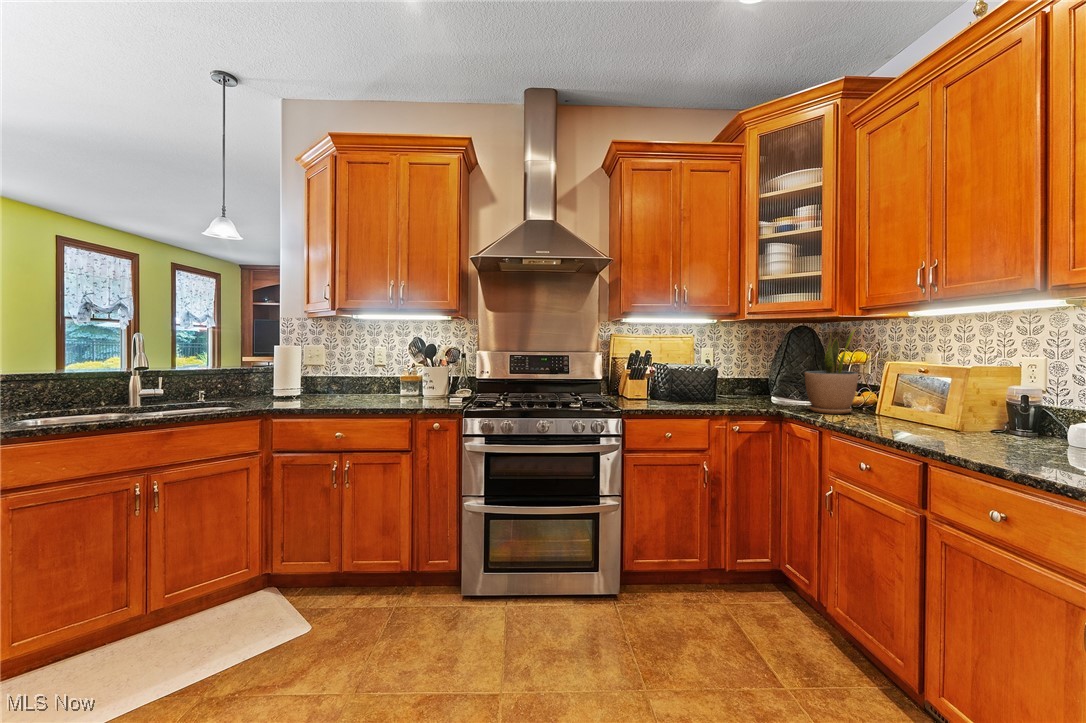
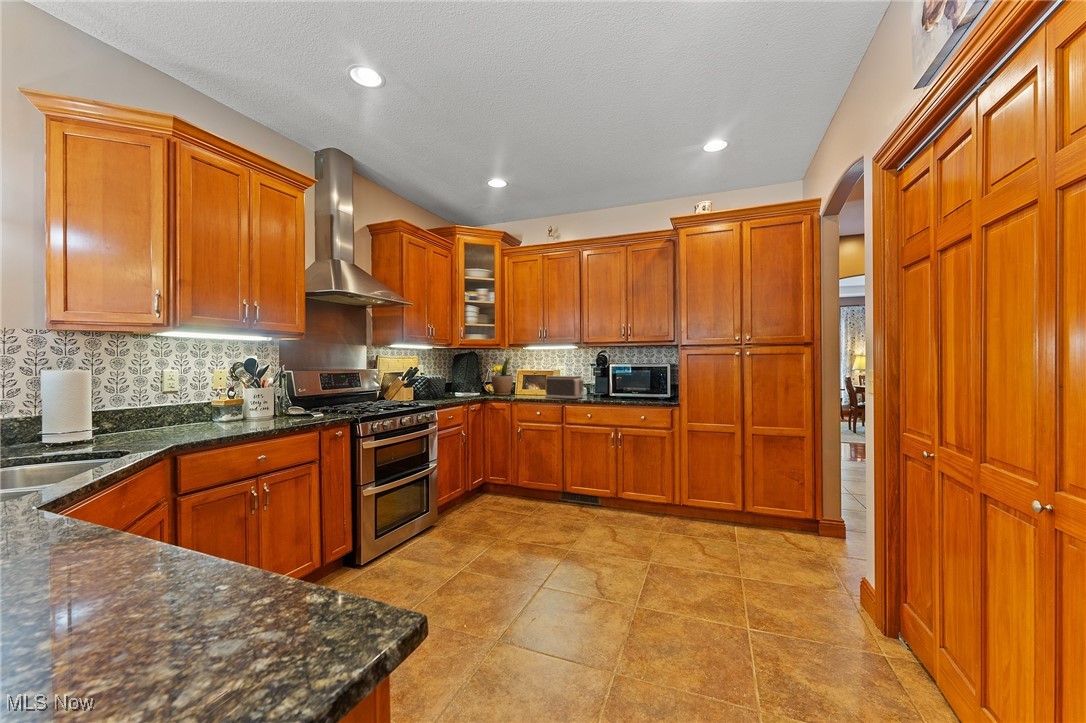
toaster: none [897,378,1036,454] -> present [546,376,584,399]

